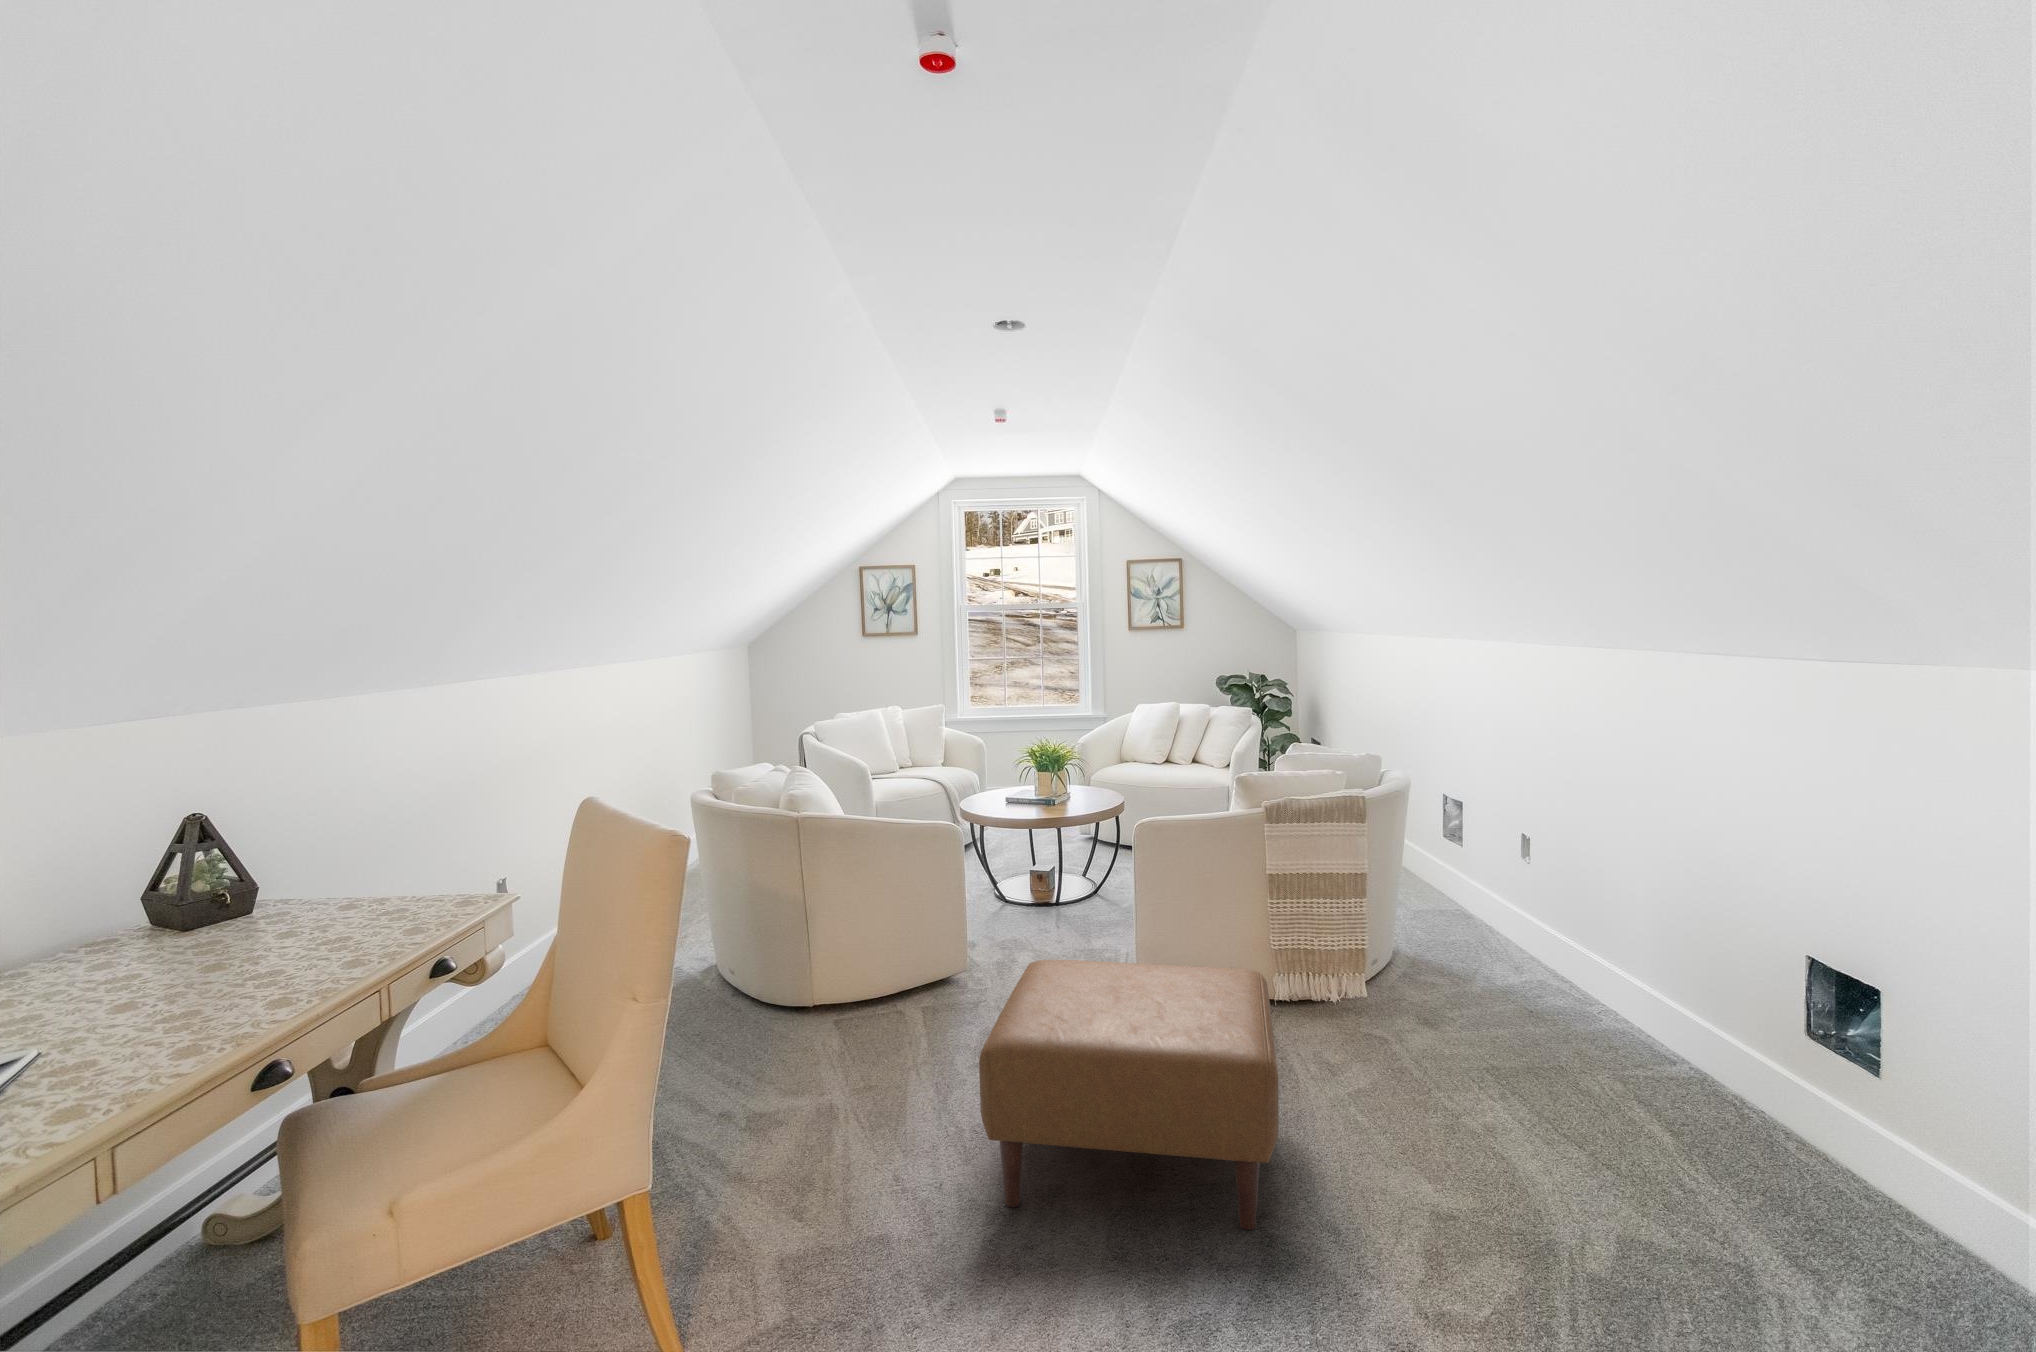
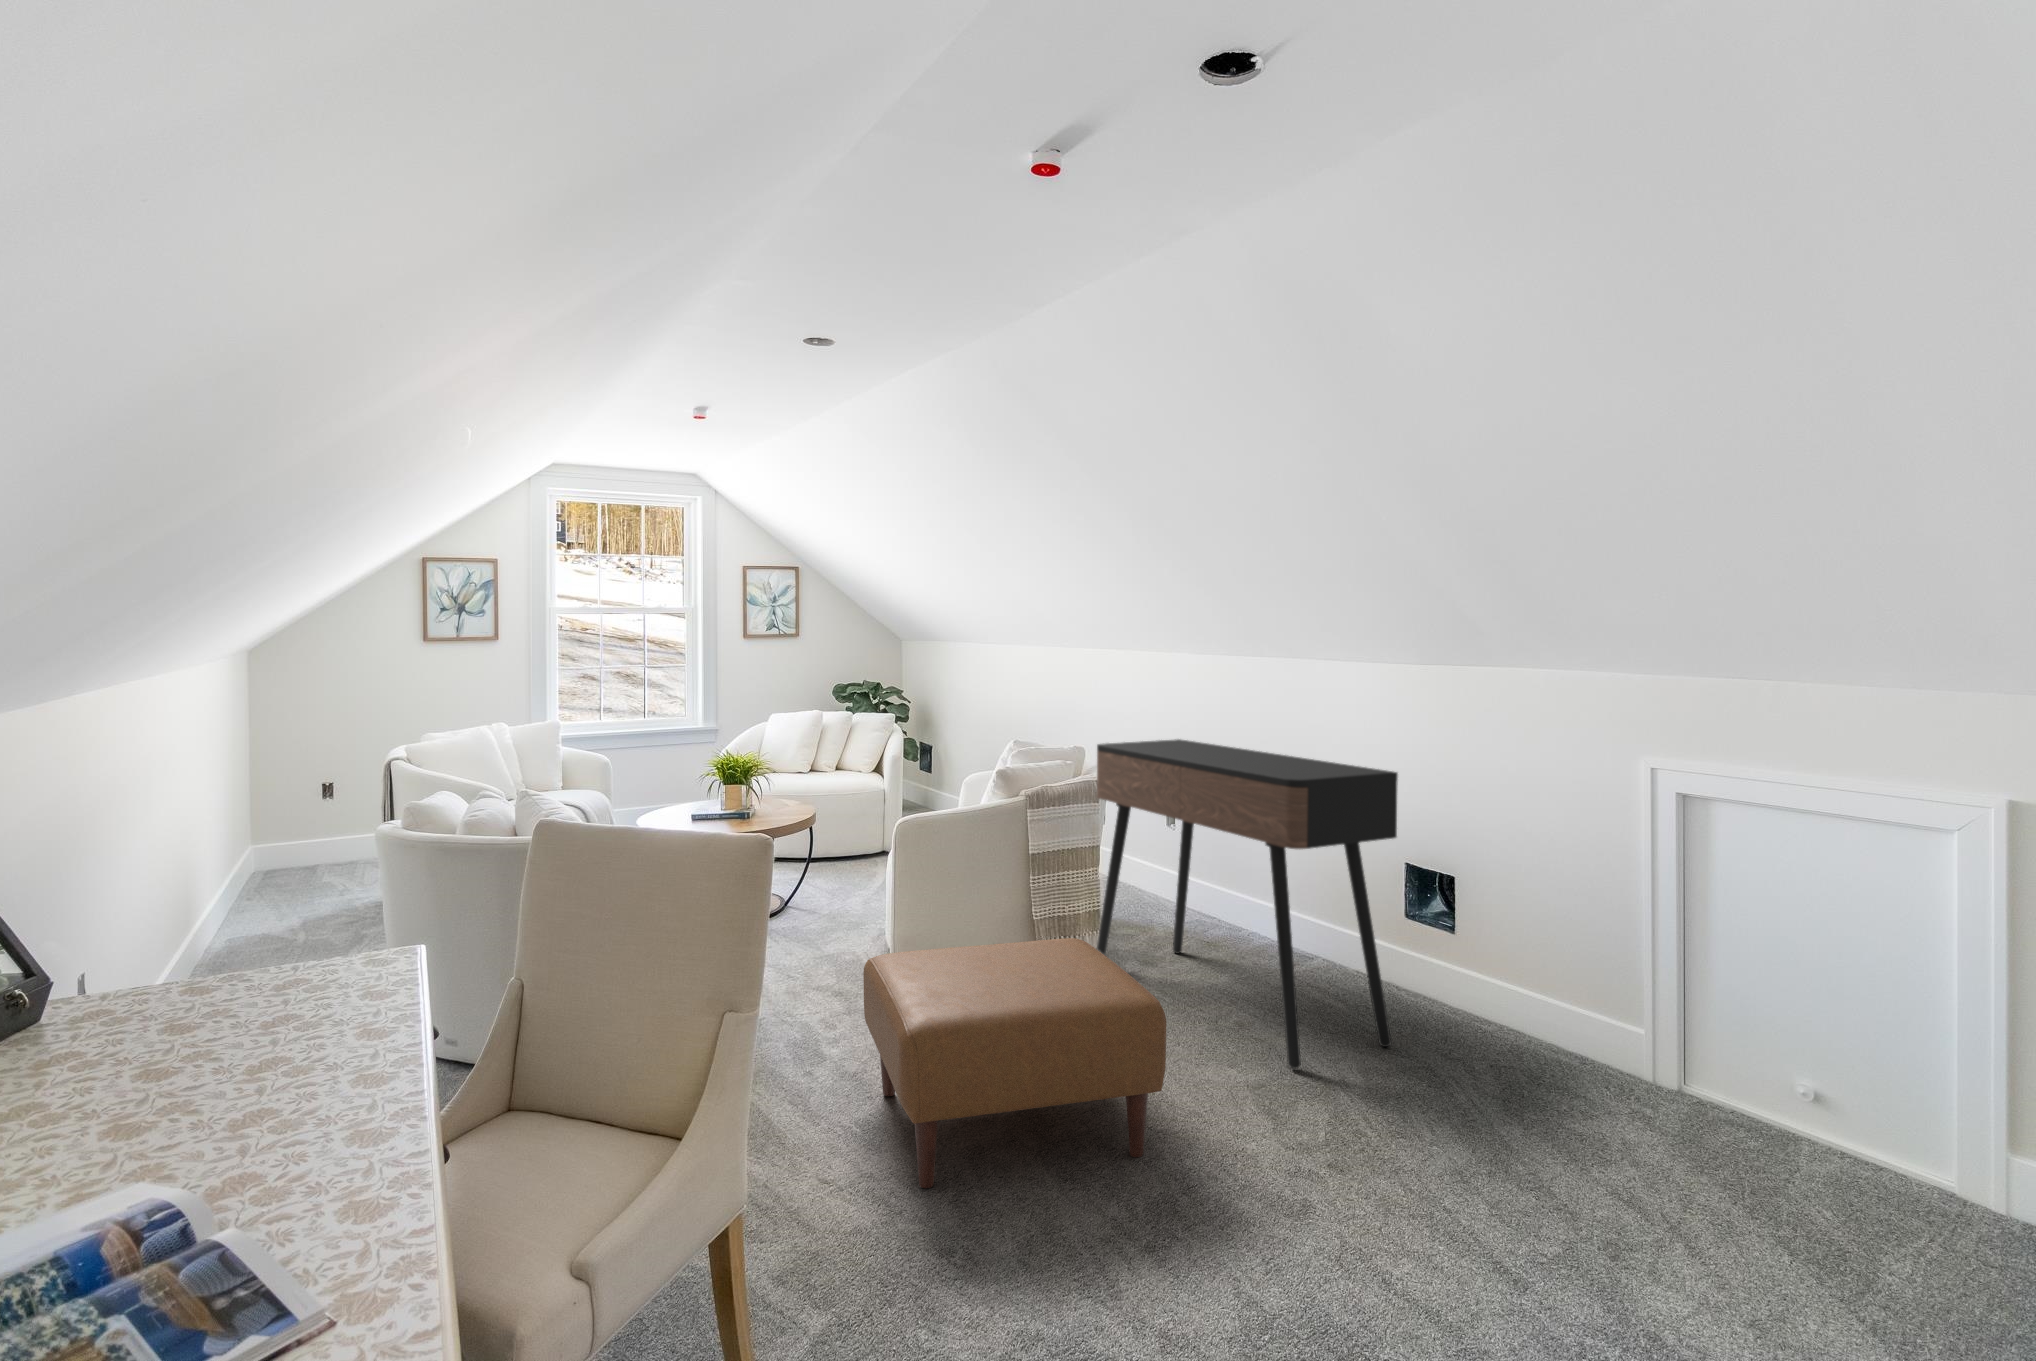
console table: none [1361,750,1688,1168] -> present [1096,739,1398,1069]

